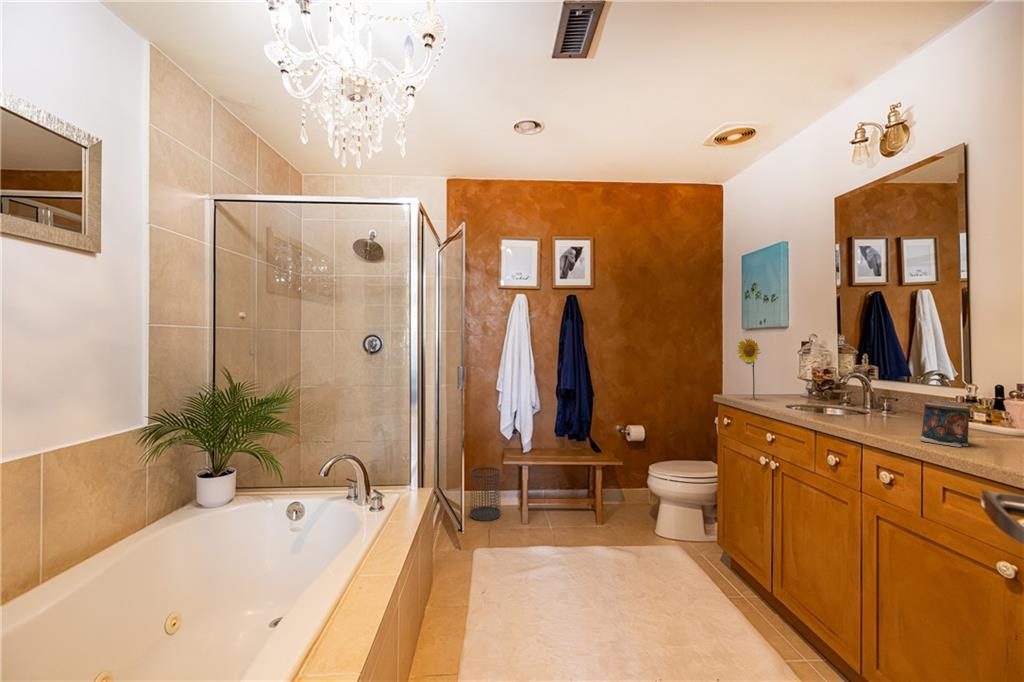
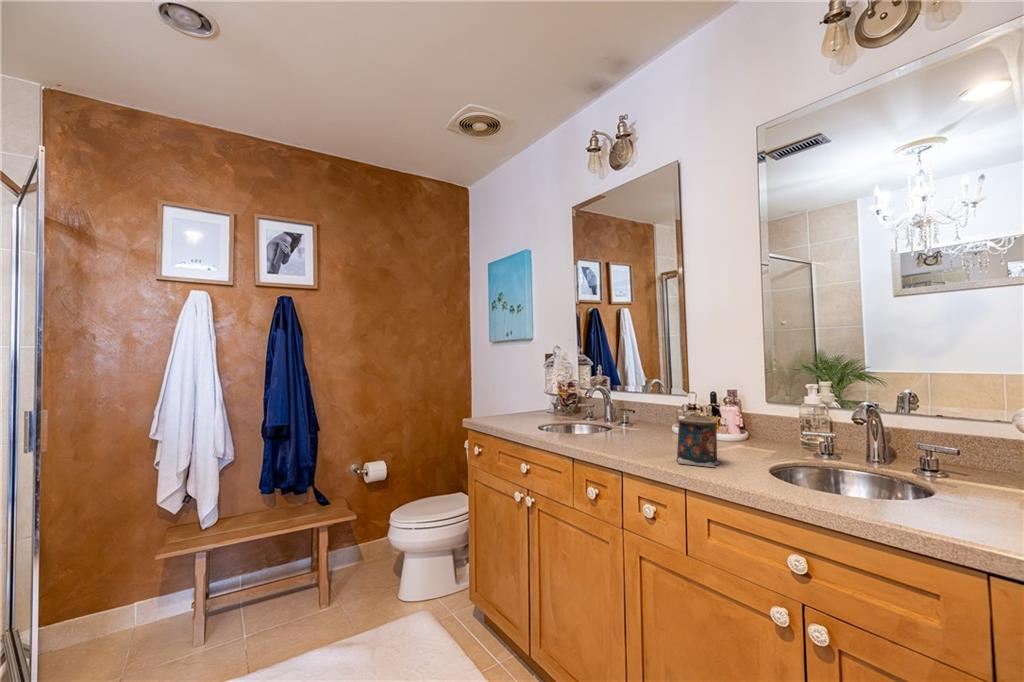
flower: present [737,339,760,399] -> none [485,351,515,421]
wastebasket: present [470,467,500,521] -> none [94,560,159,659]

